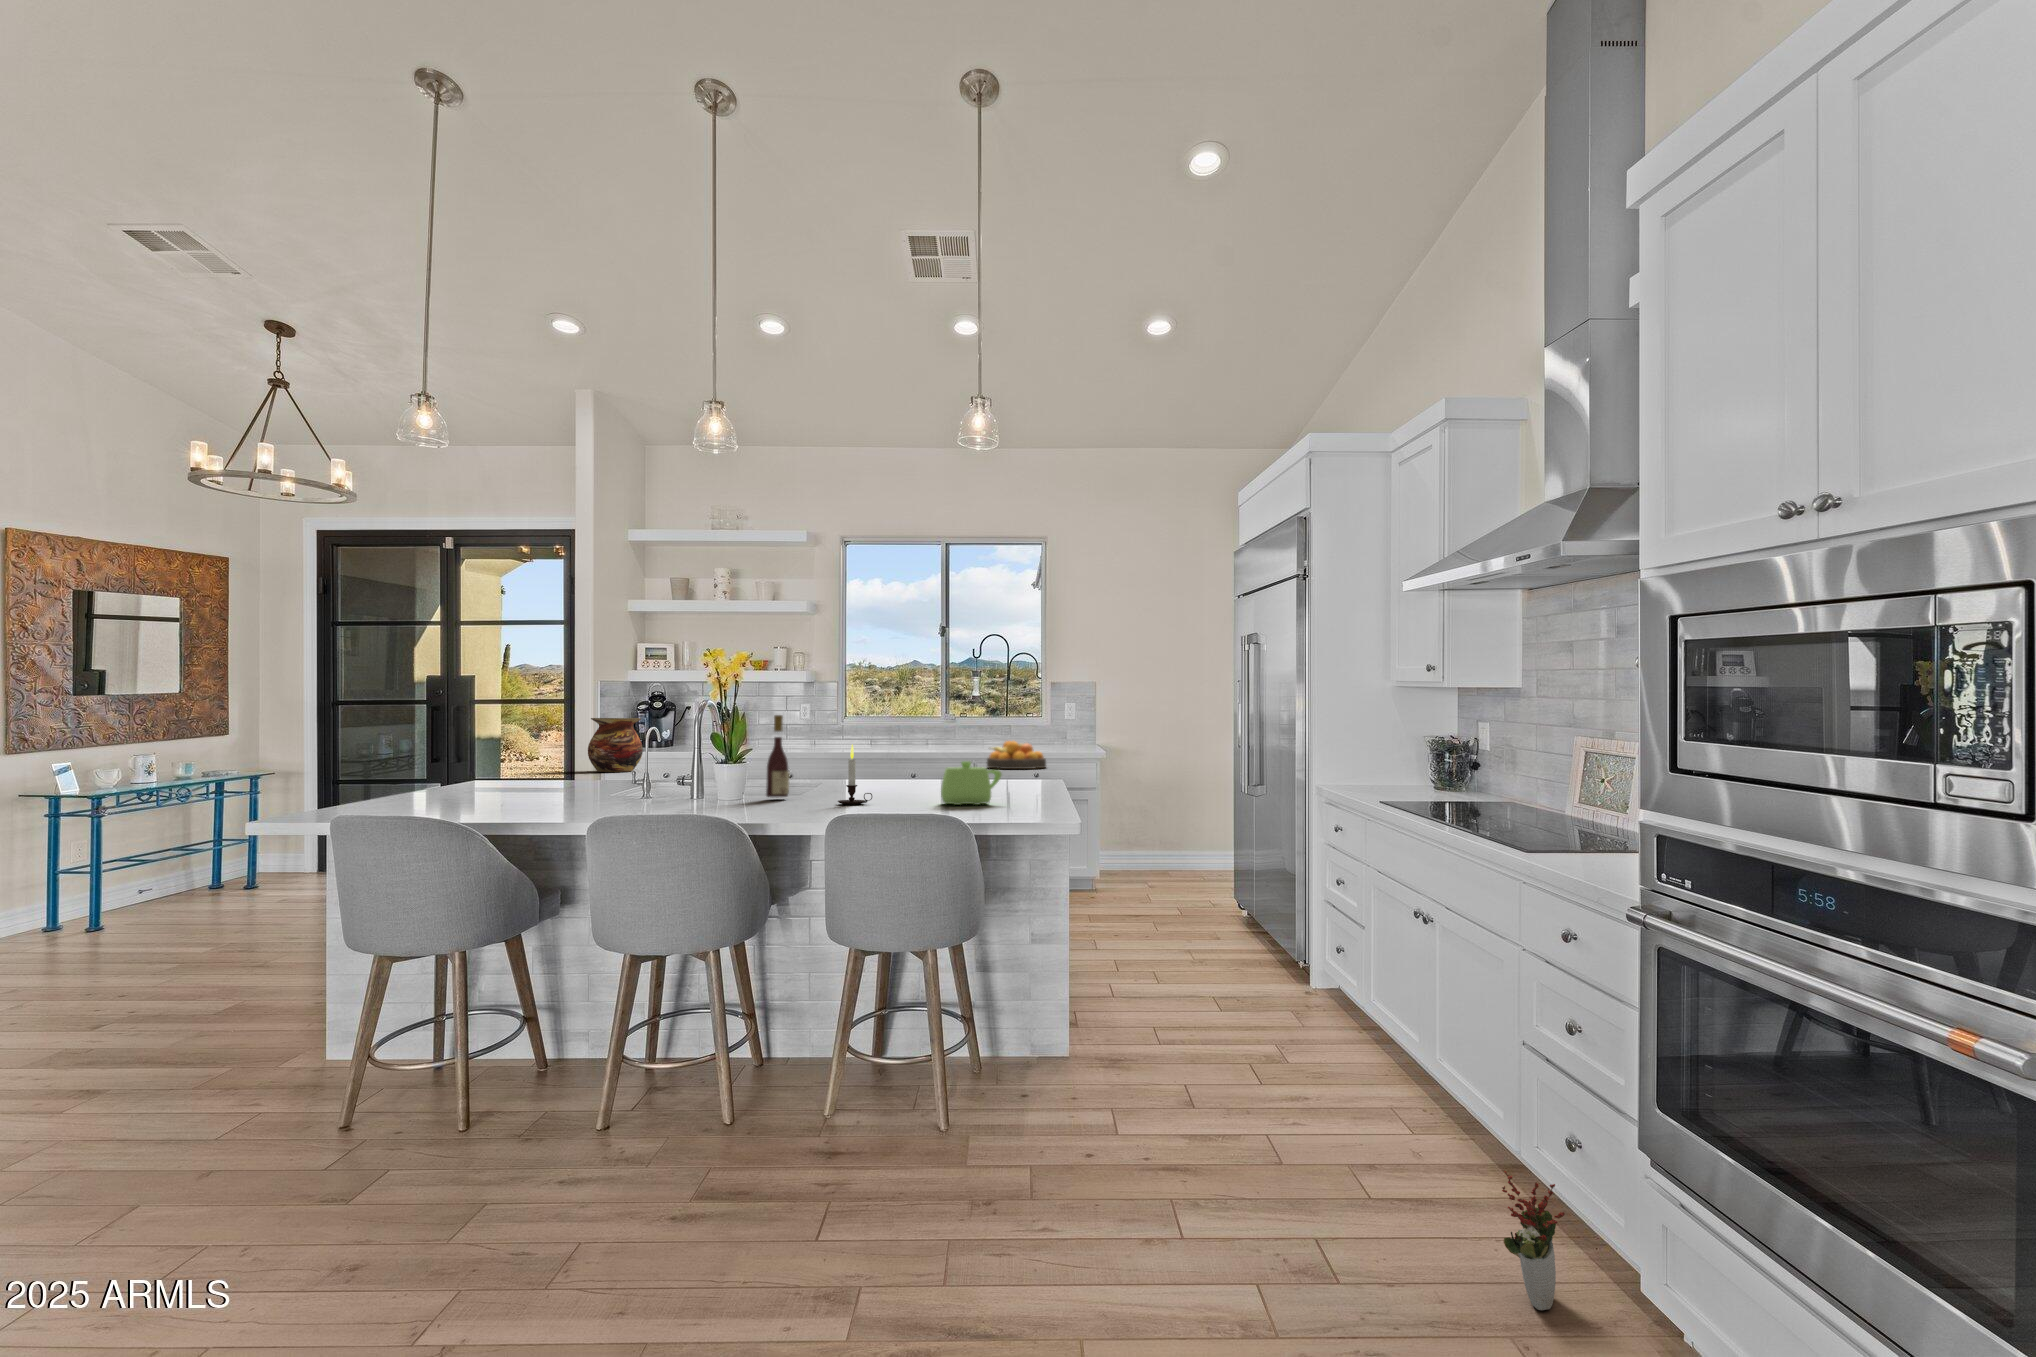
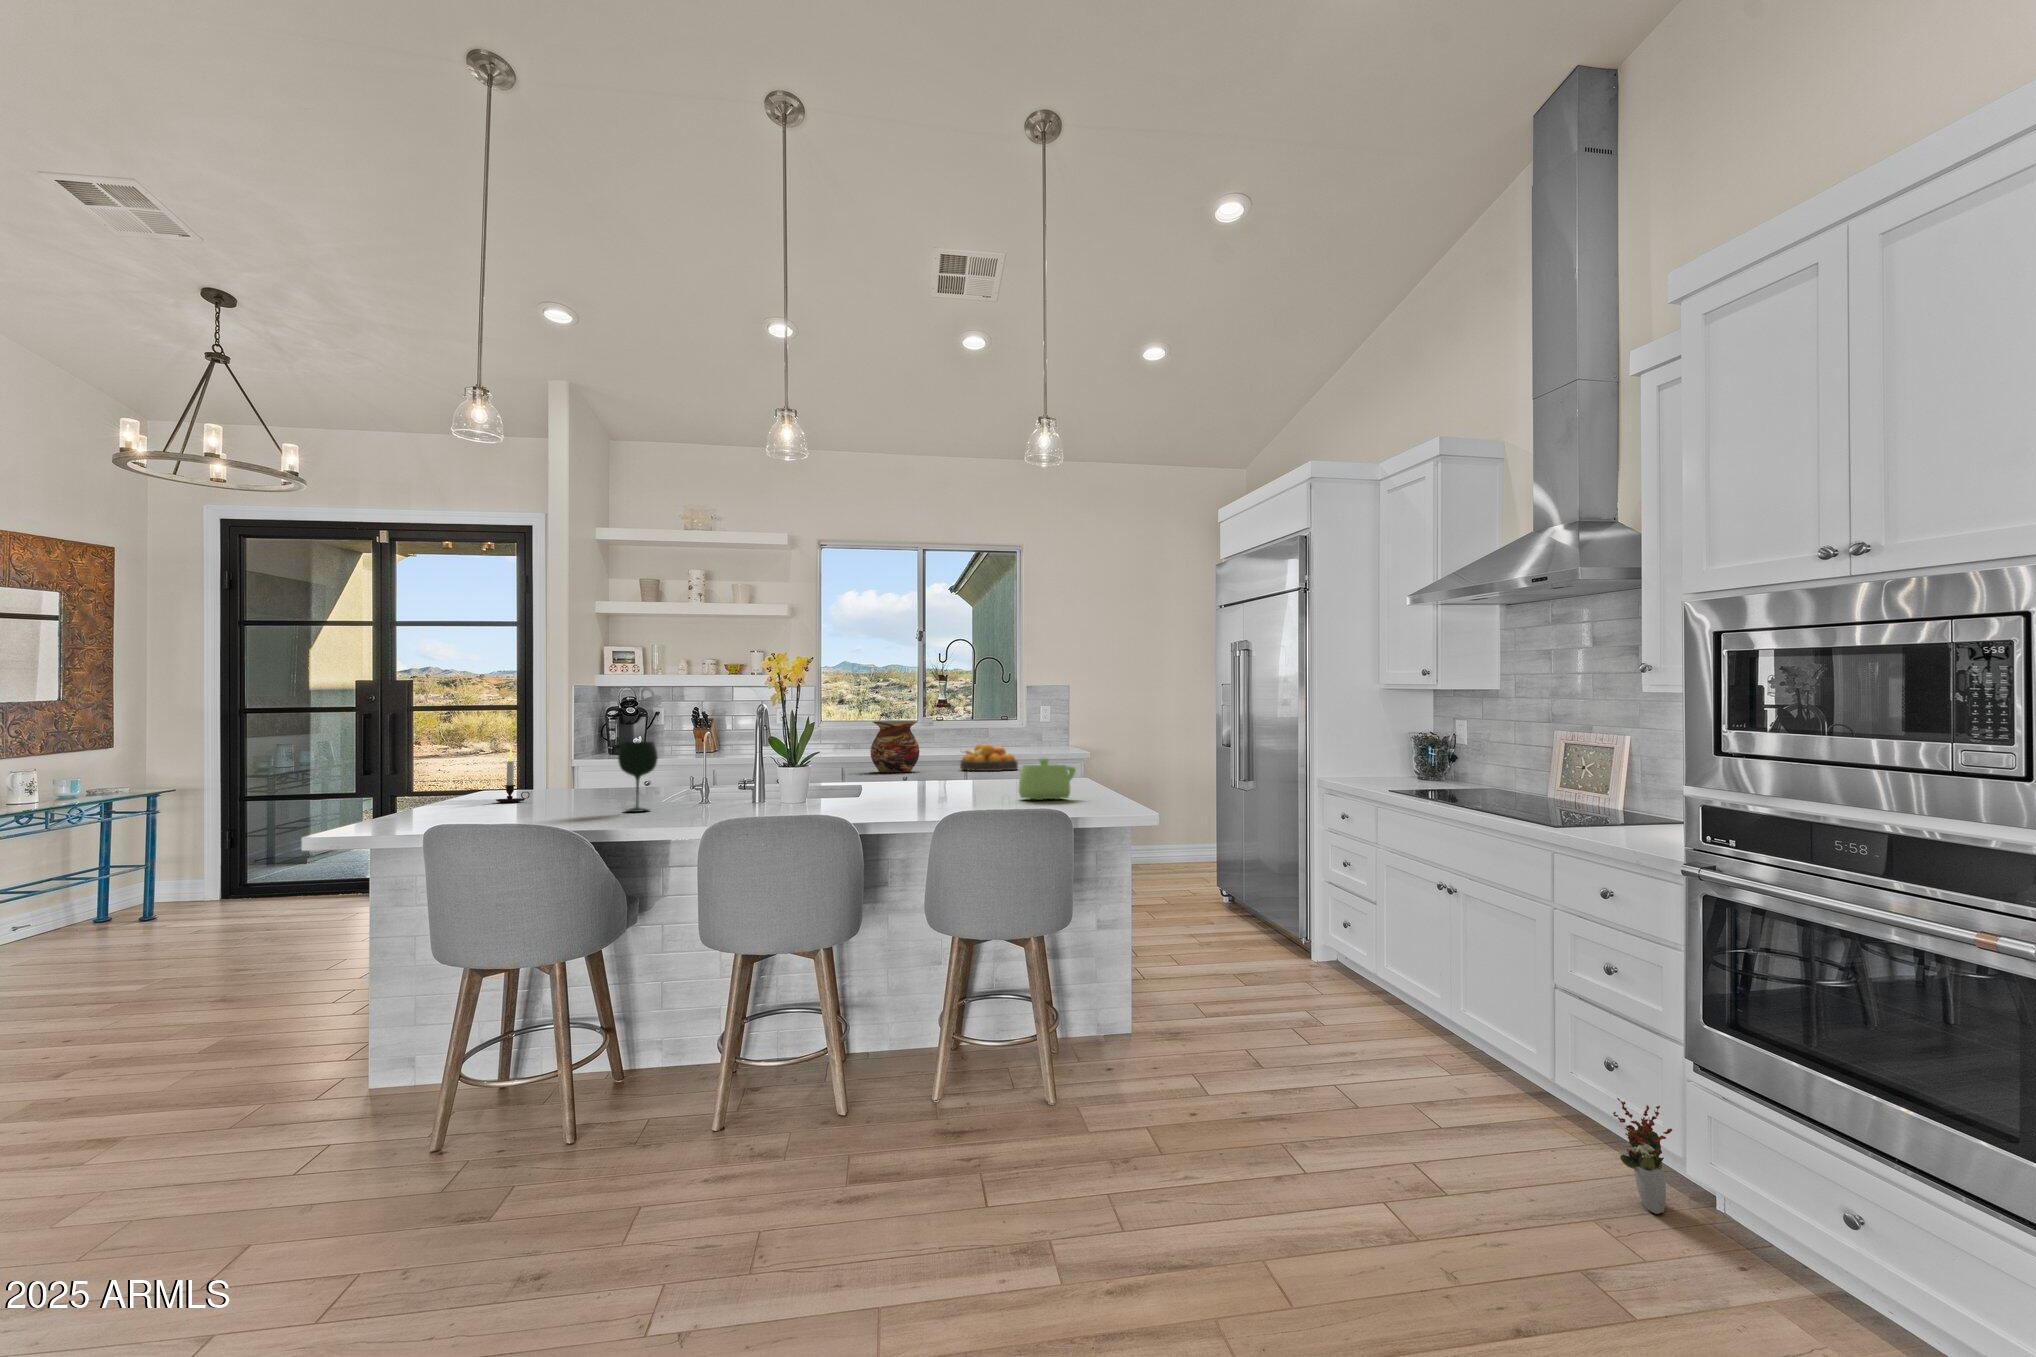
wine bottle: present [766,715,789,797] -> none [834,716,857,800]
vase: present [588,718,643,772] -> present [870,721,919,772]
wine glass: none [536,740,576,808] -> present [618,742,658,812]
candle: present [838,745,872,805] -> present [496,749,530,803]

